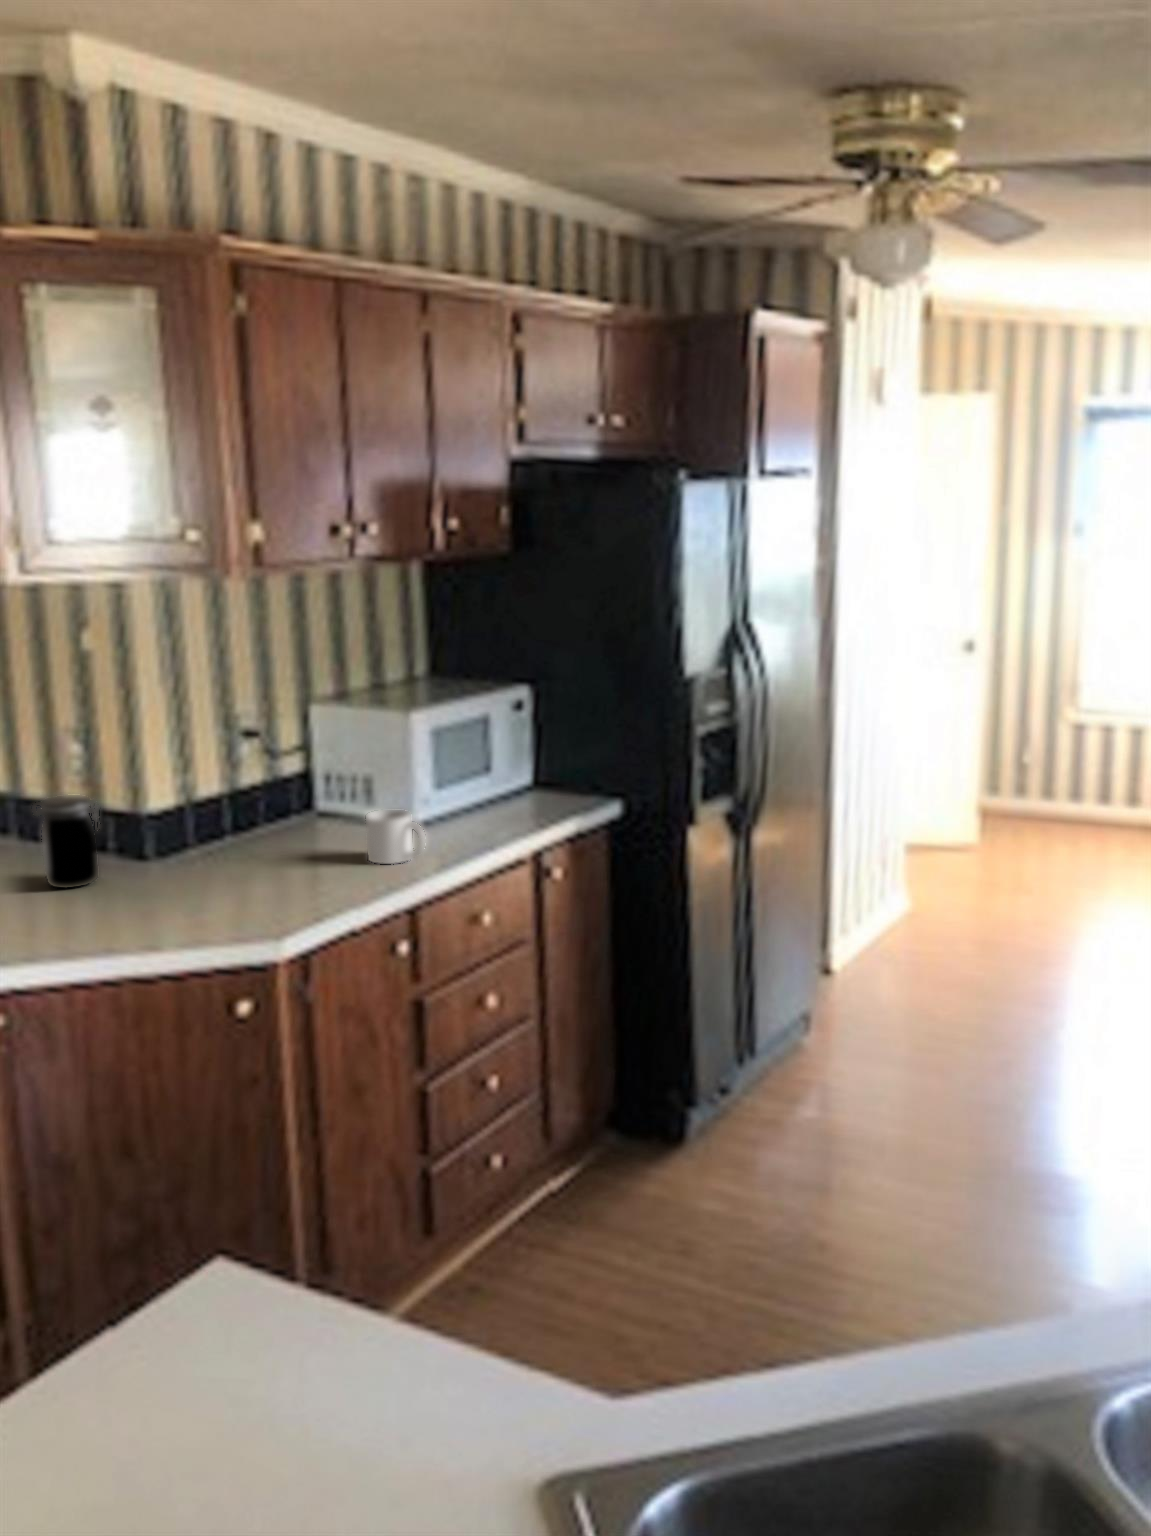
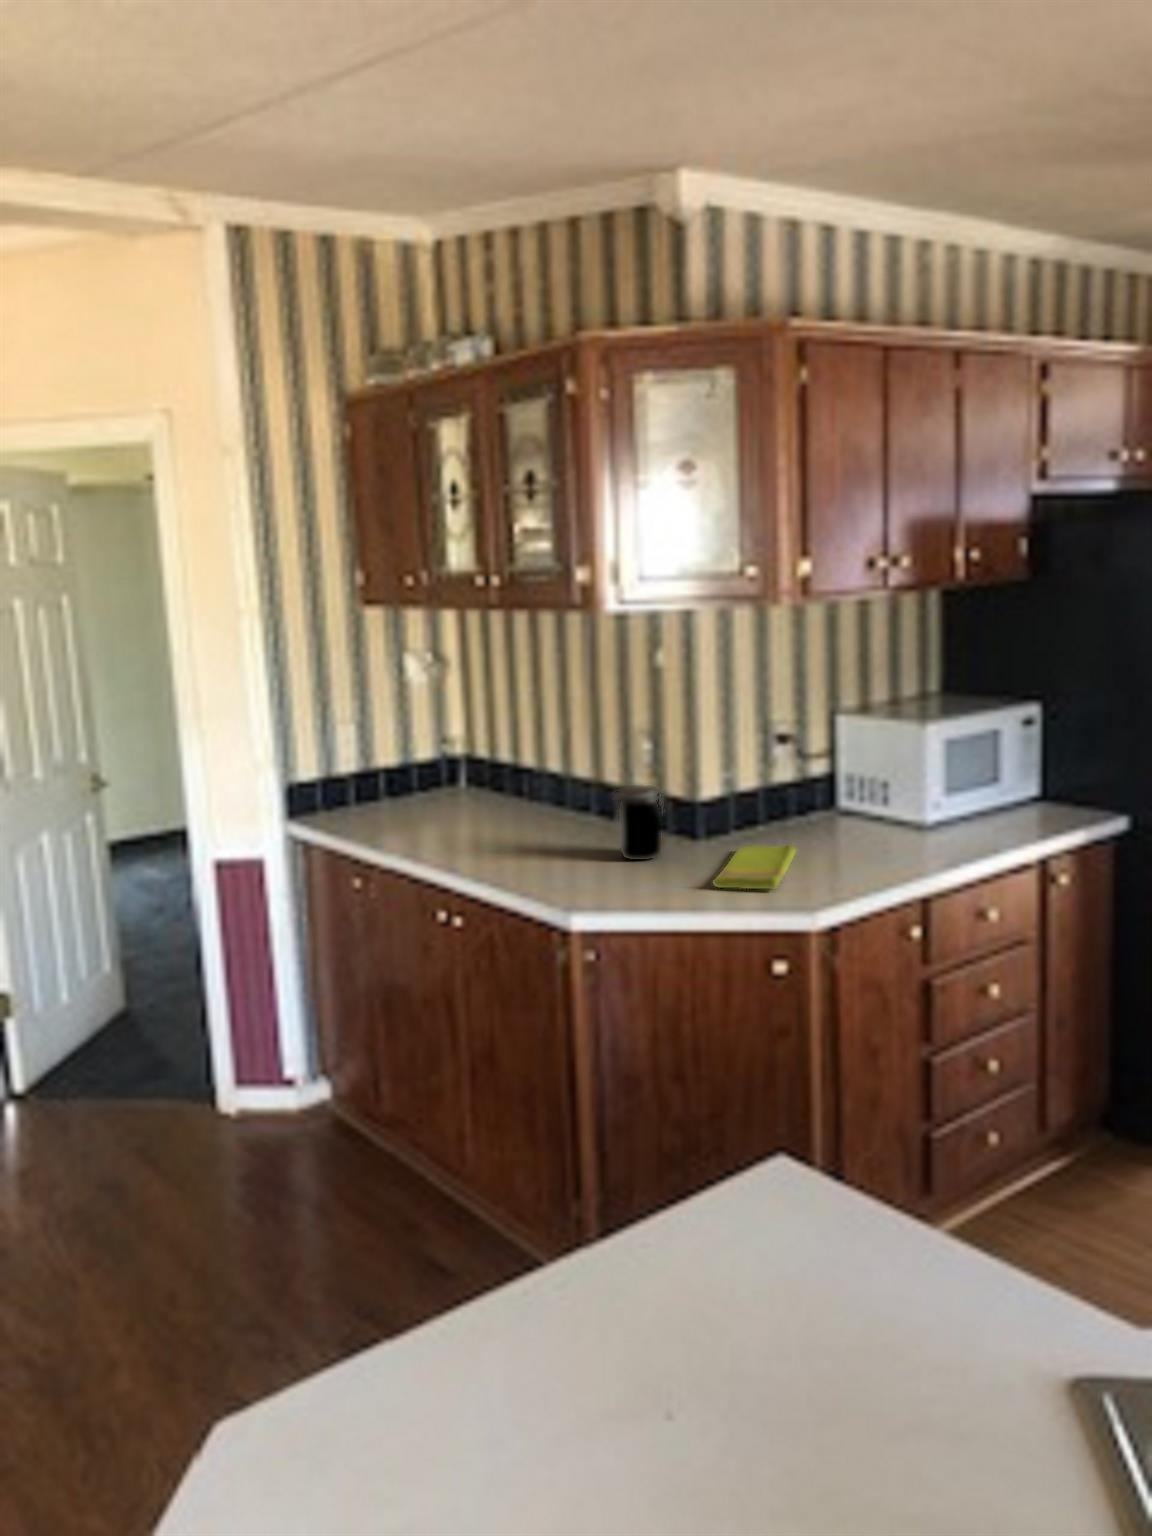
mug: present [366,810,425,864] -> none [886,811,940,858]
dish towel: none [159,855,264,917] -> present [713,844,796,889]

